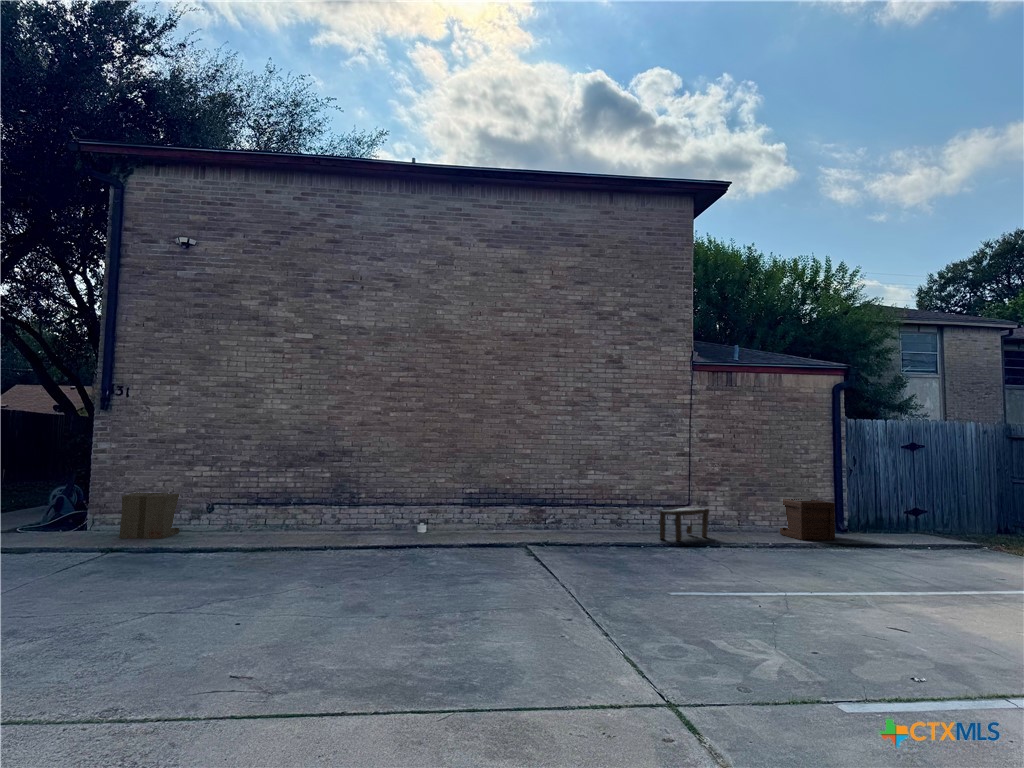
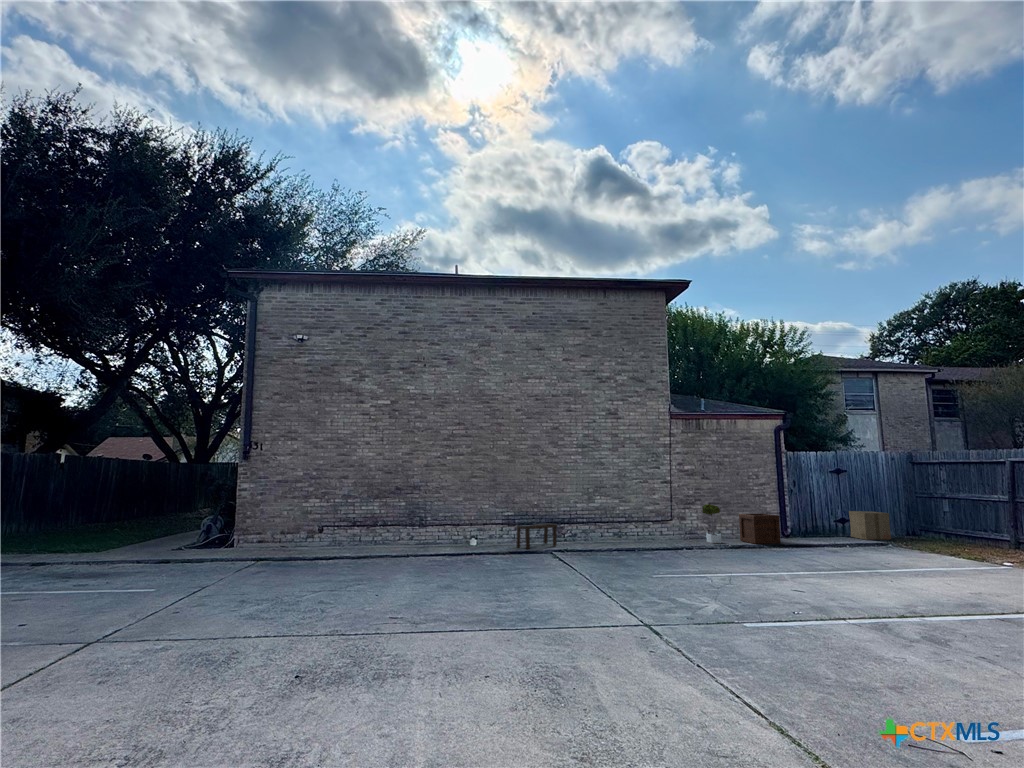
potted tree: none [732,485,756,537] -> present [702,504,721,543]
cardboard box: present [119,492,179,539] -> present [849,511,891,540]
bench: present [660,507,709,541] -> present [516,523,557,549]

